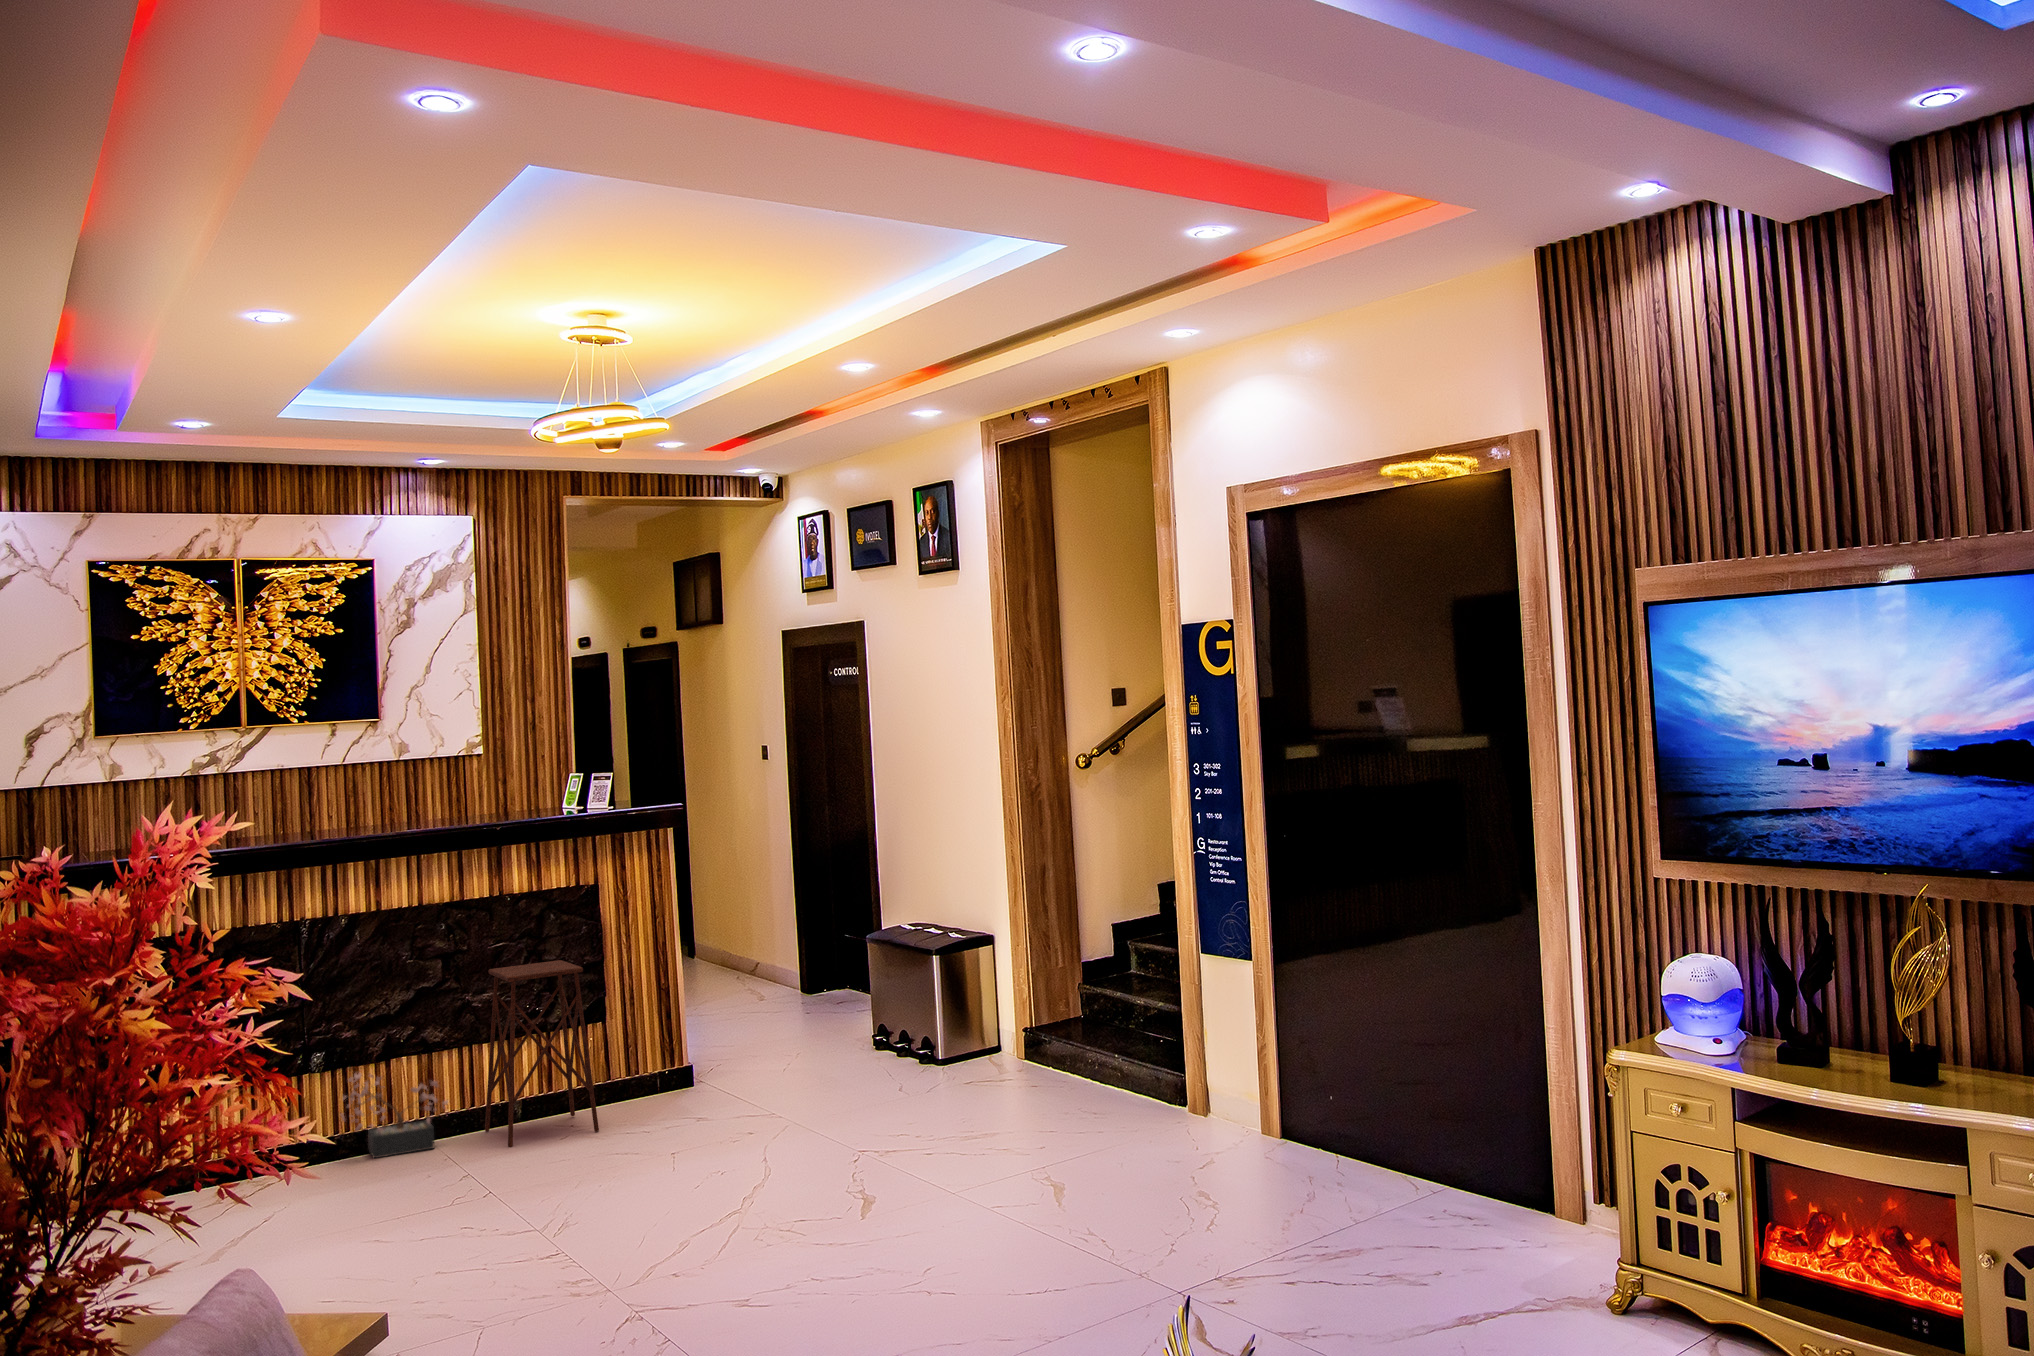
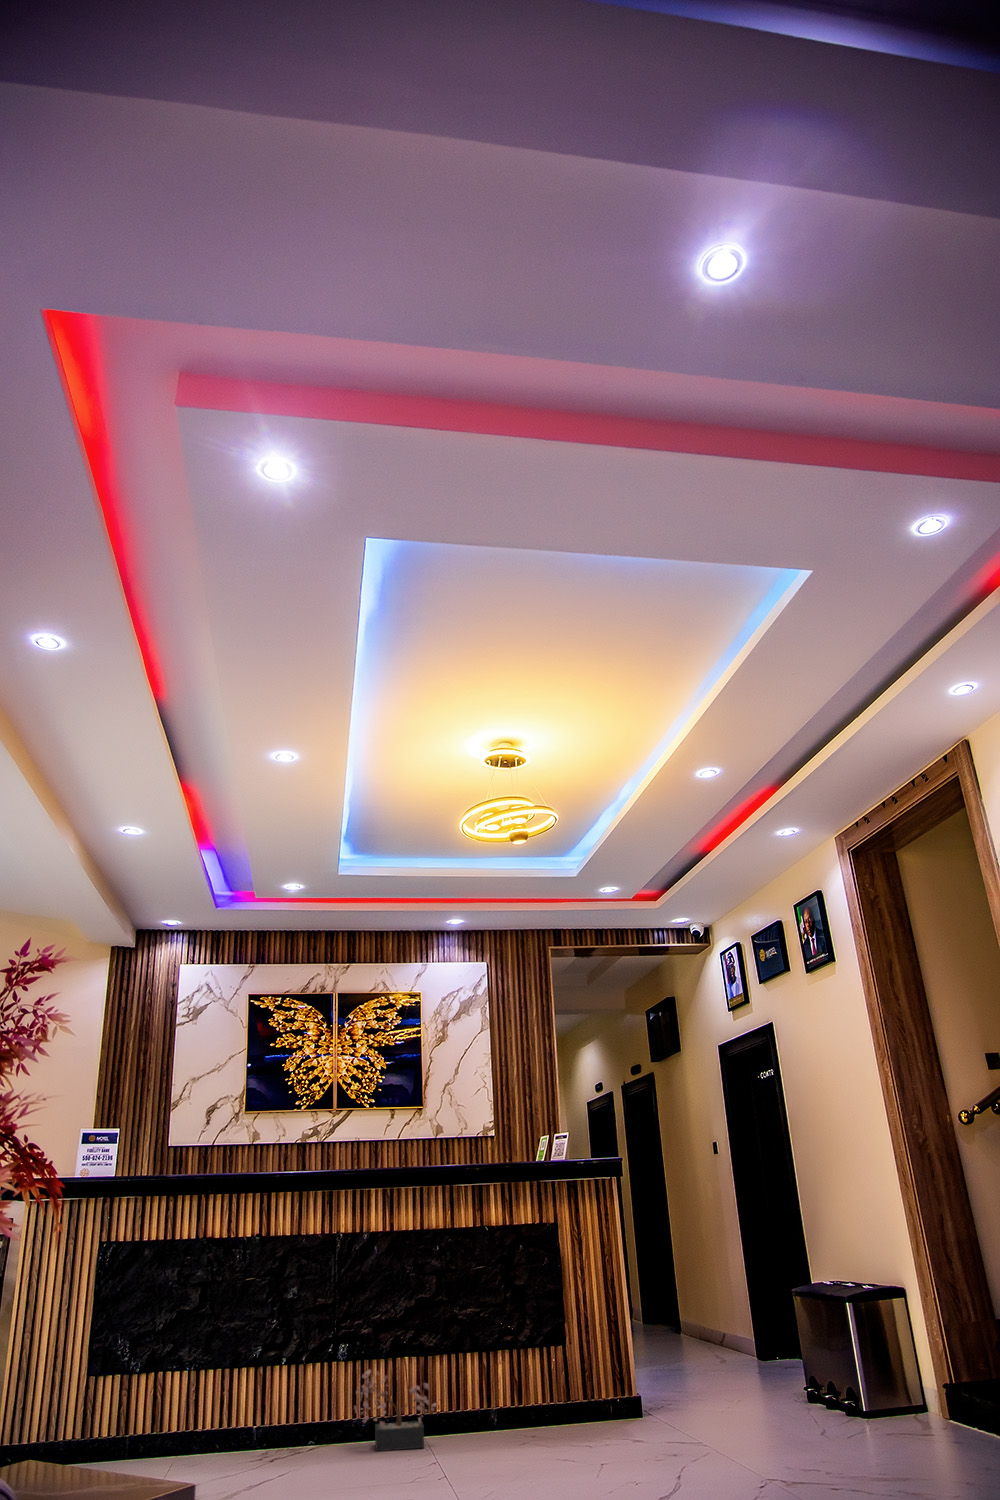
side table: present [485,960,599,1147] -> none [467,1283,557,1454]

